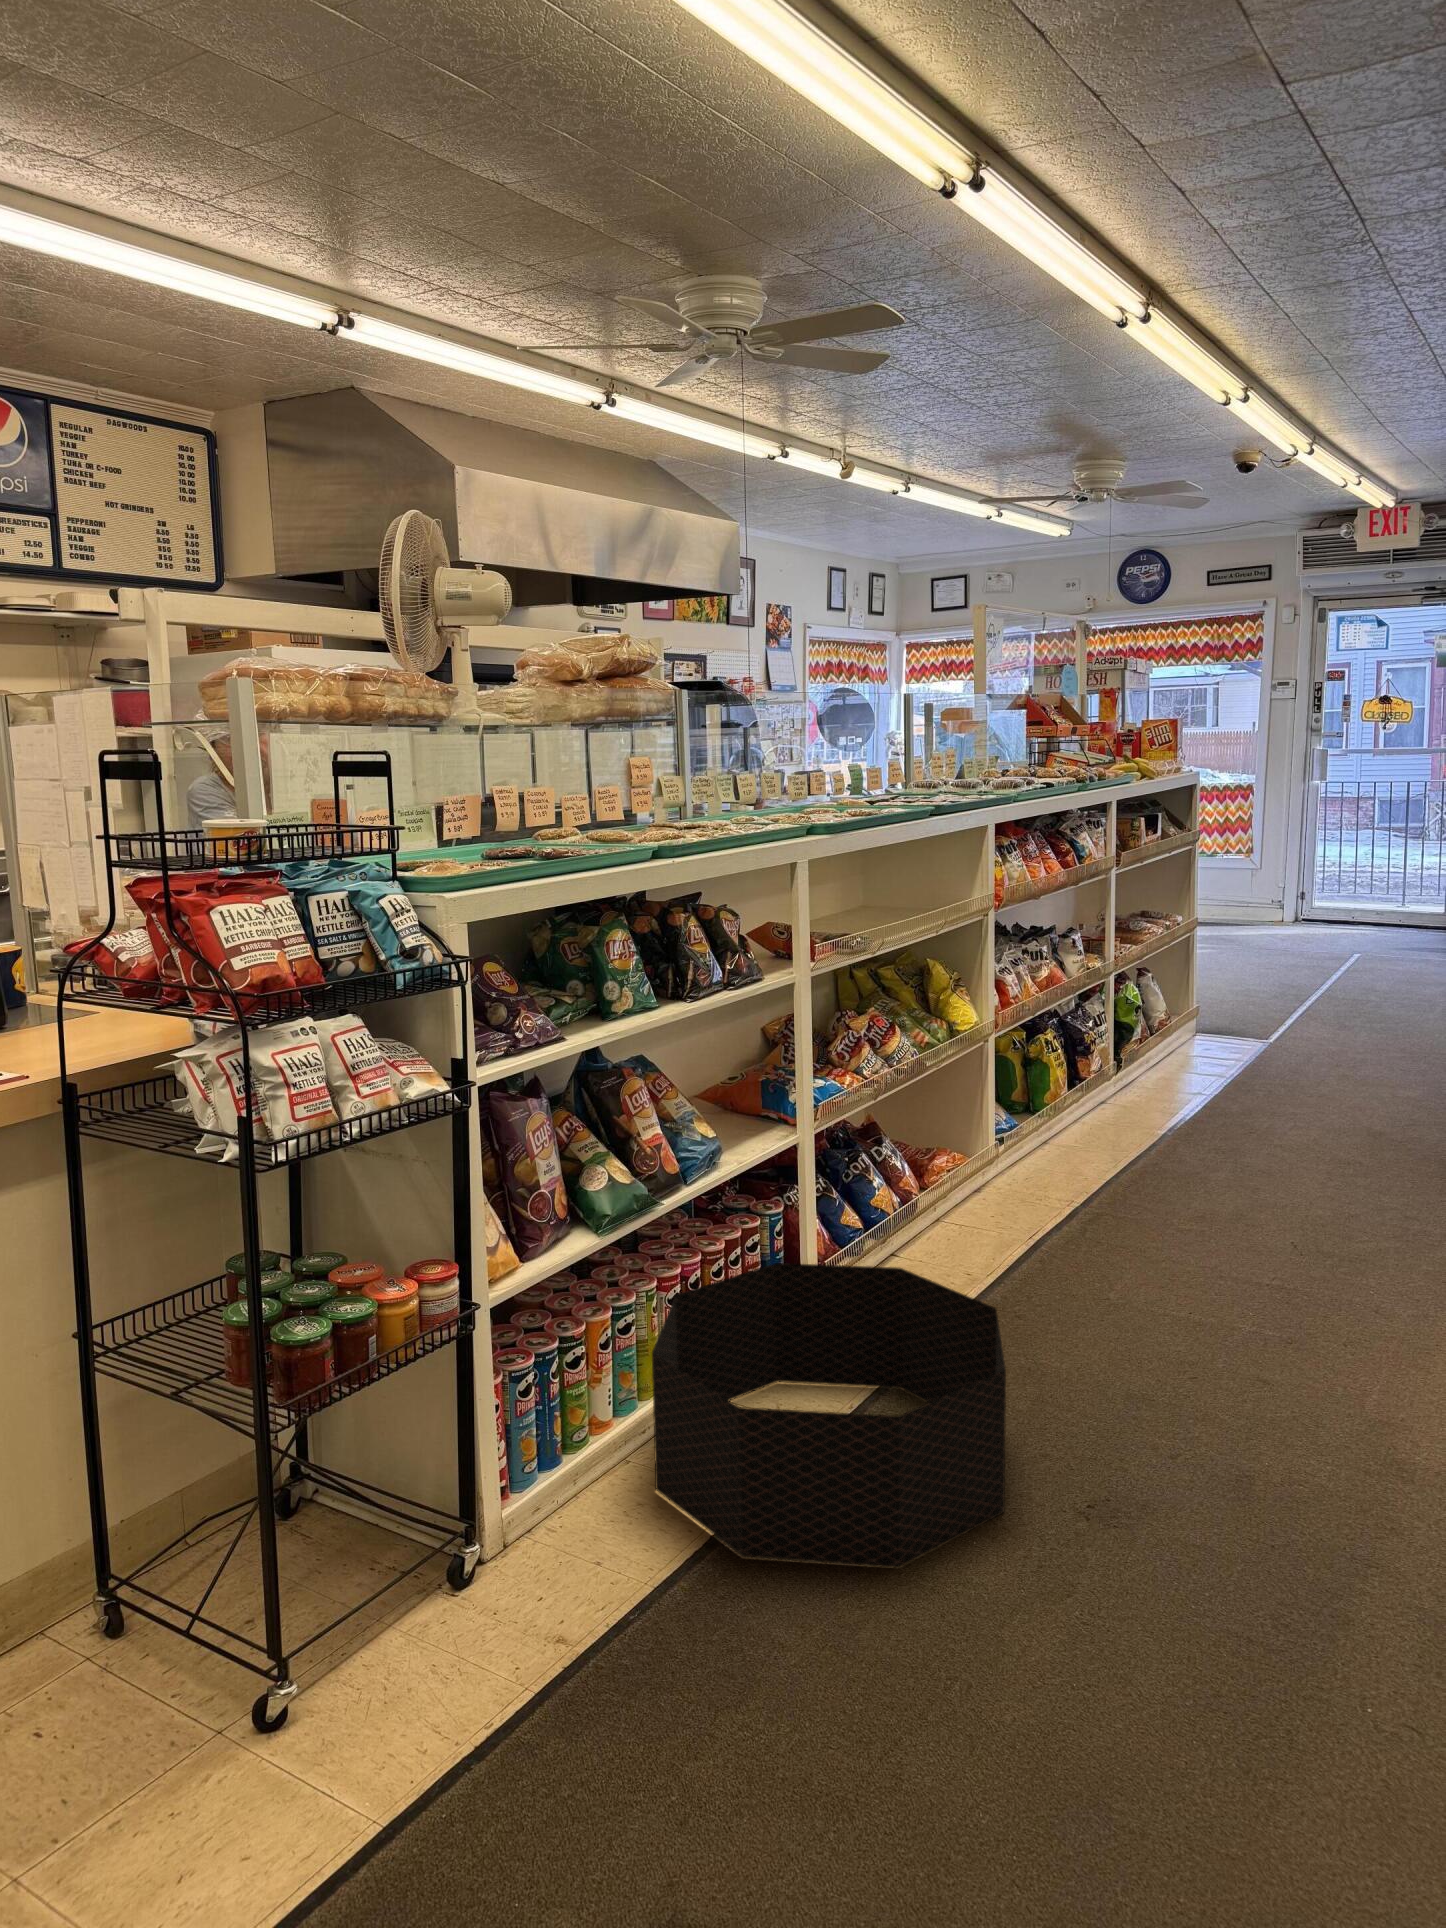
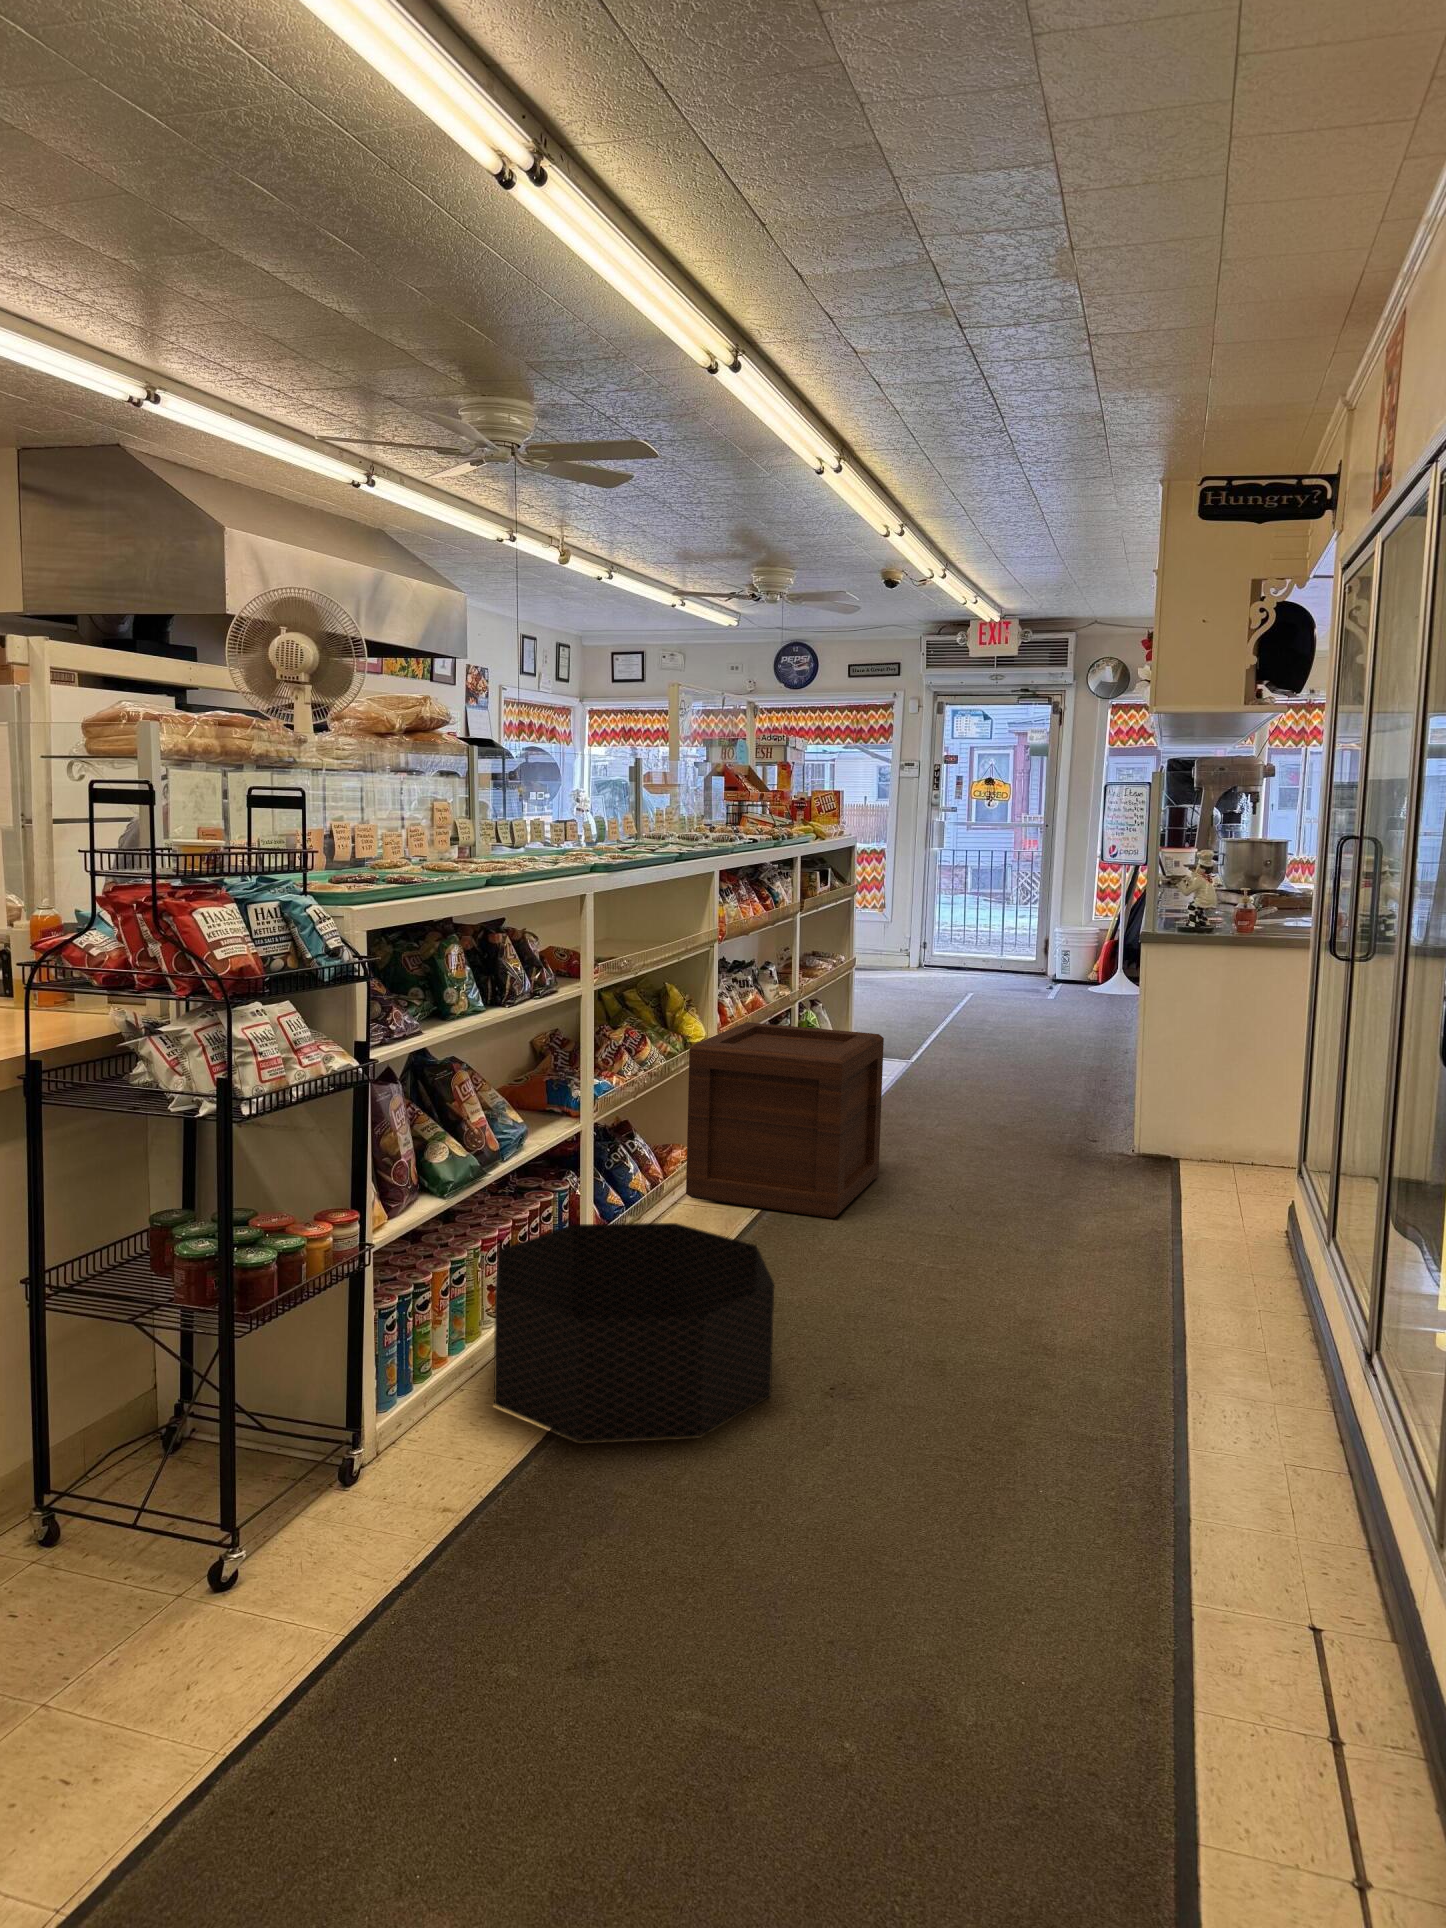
wooden crate: none [953,1003,1207,1251] -> present [686,1022,884,1218]

